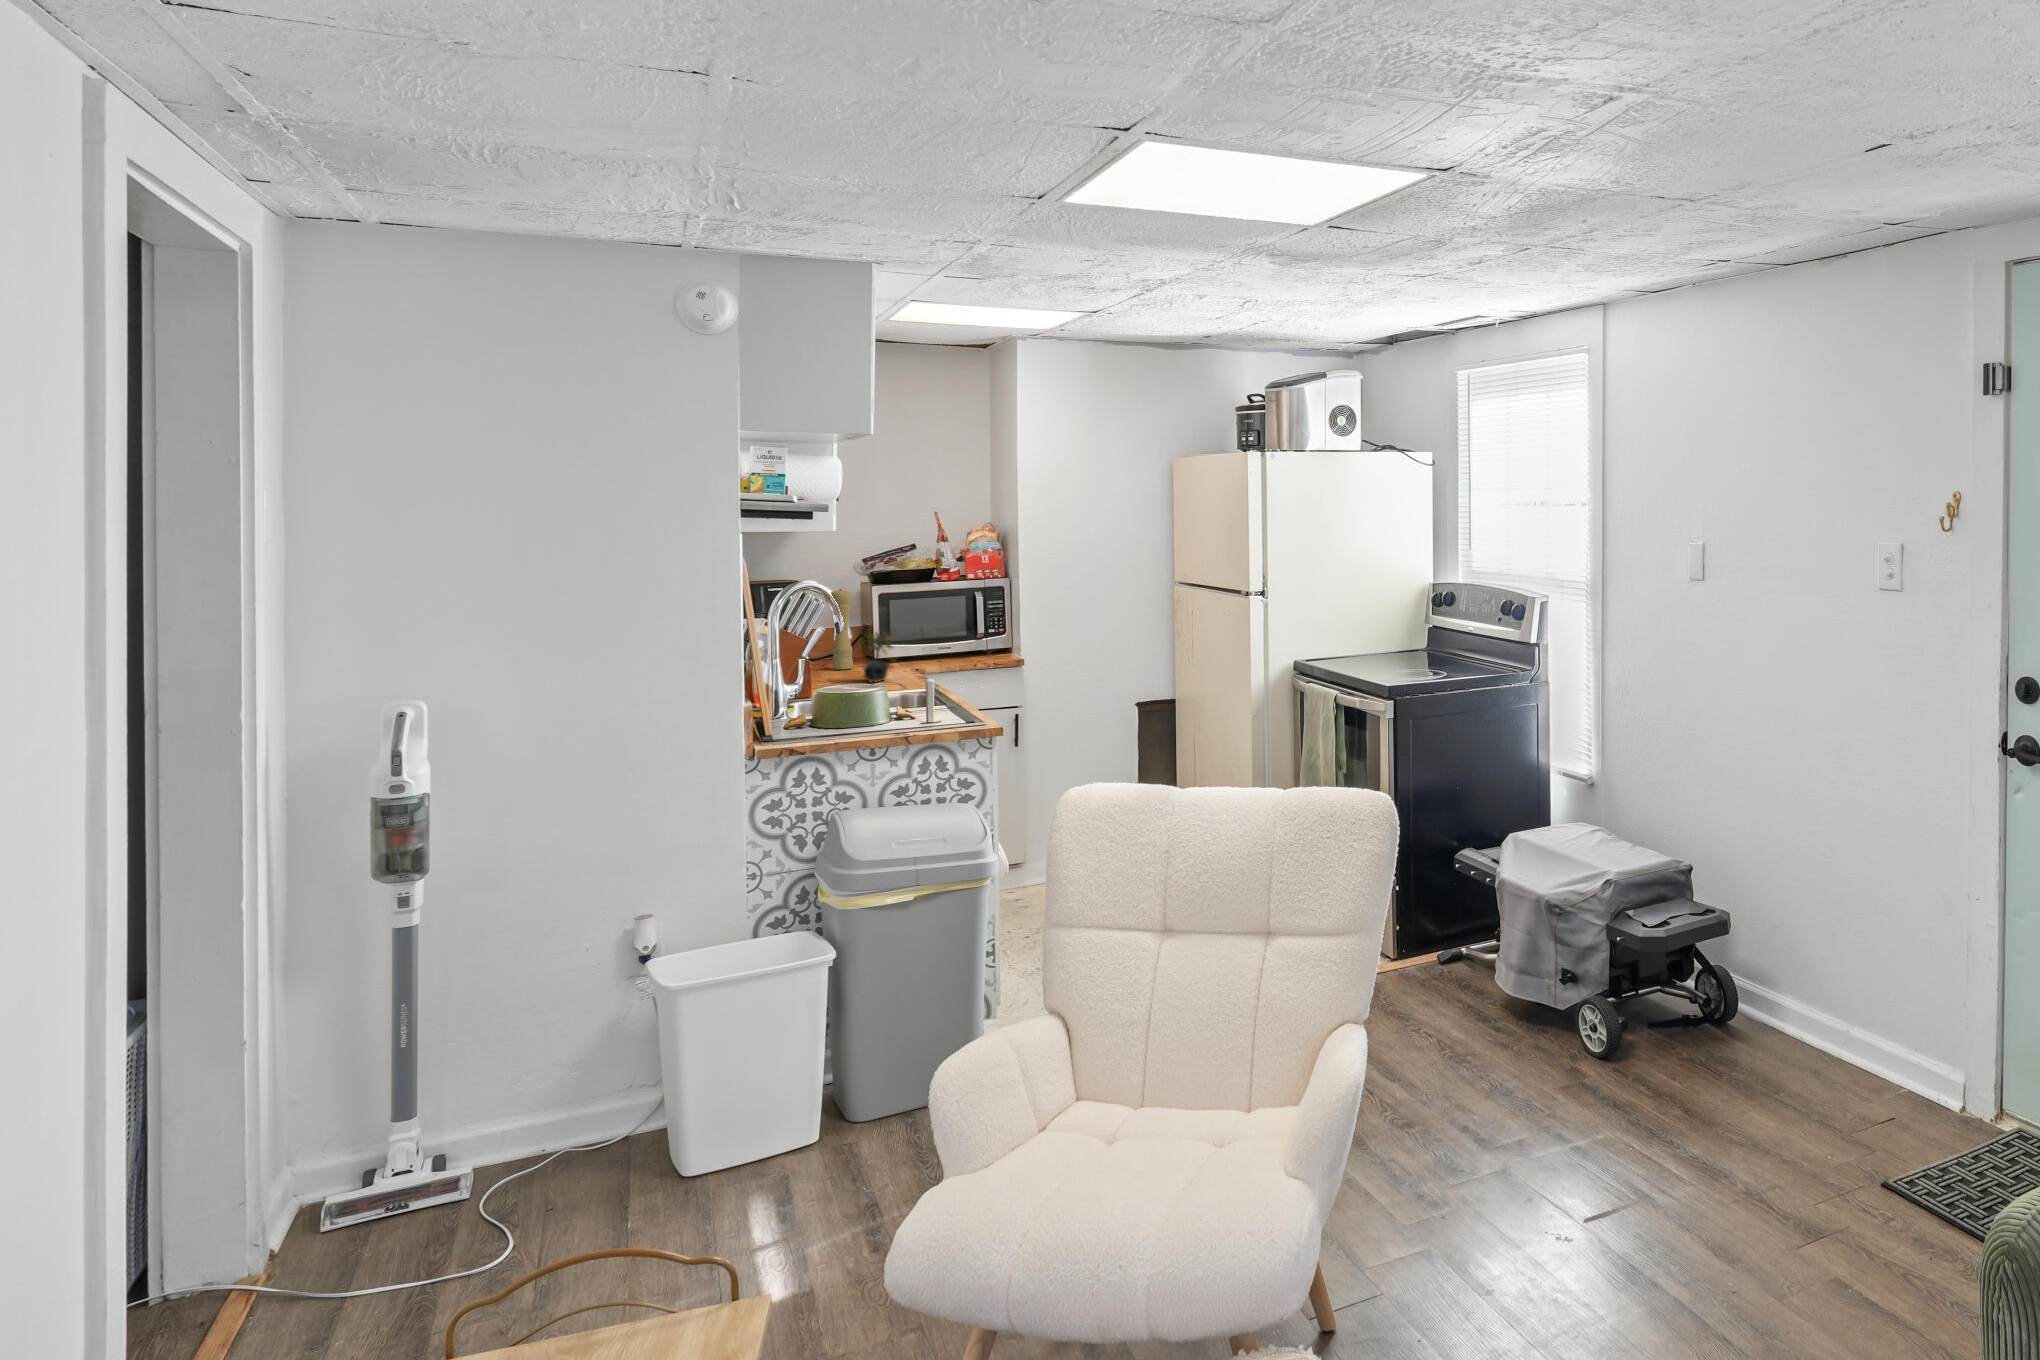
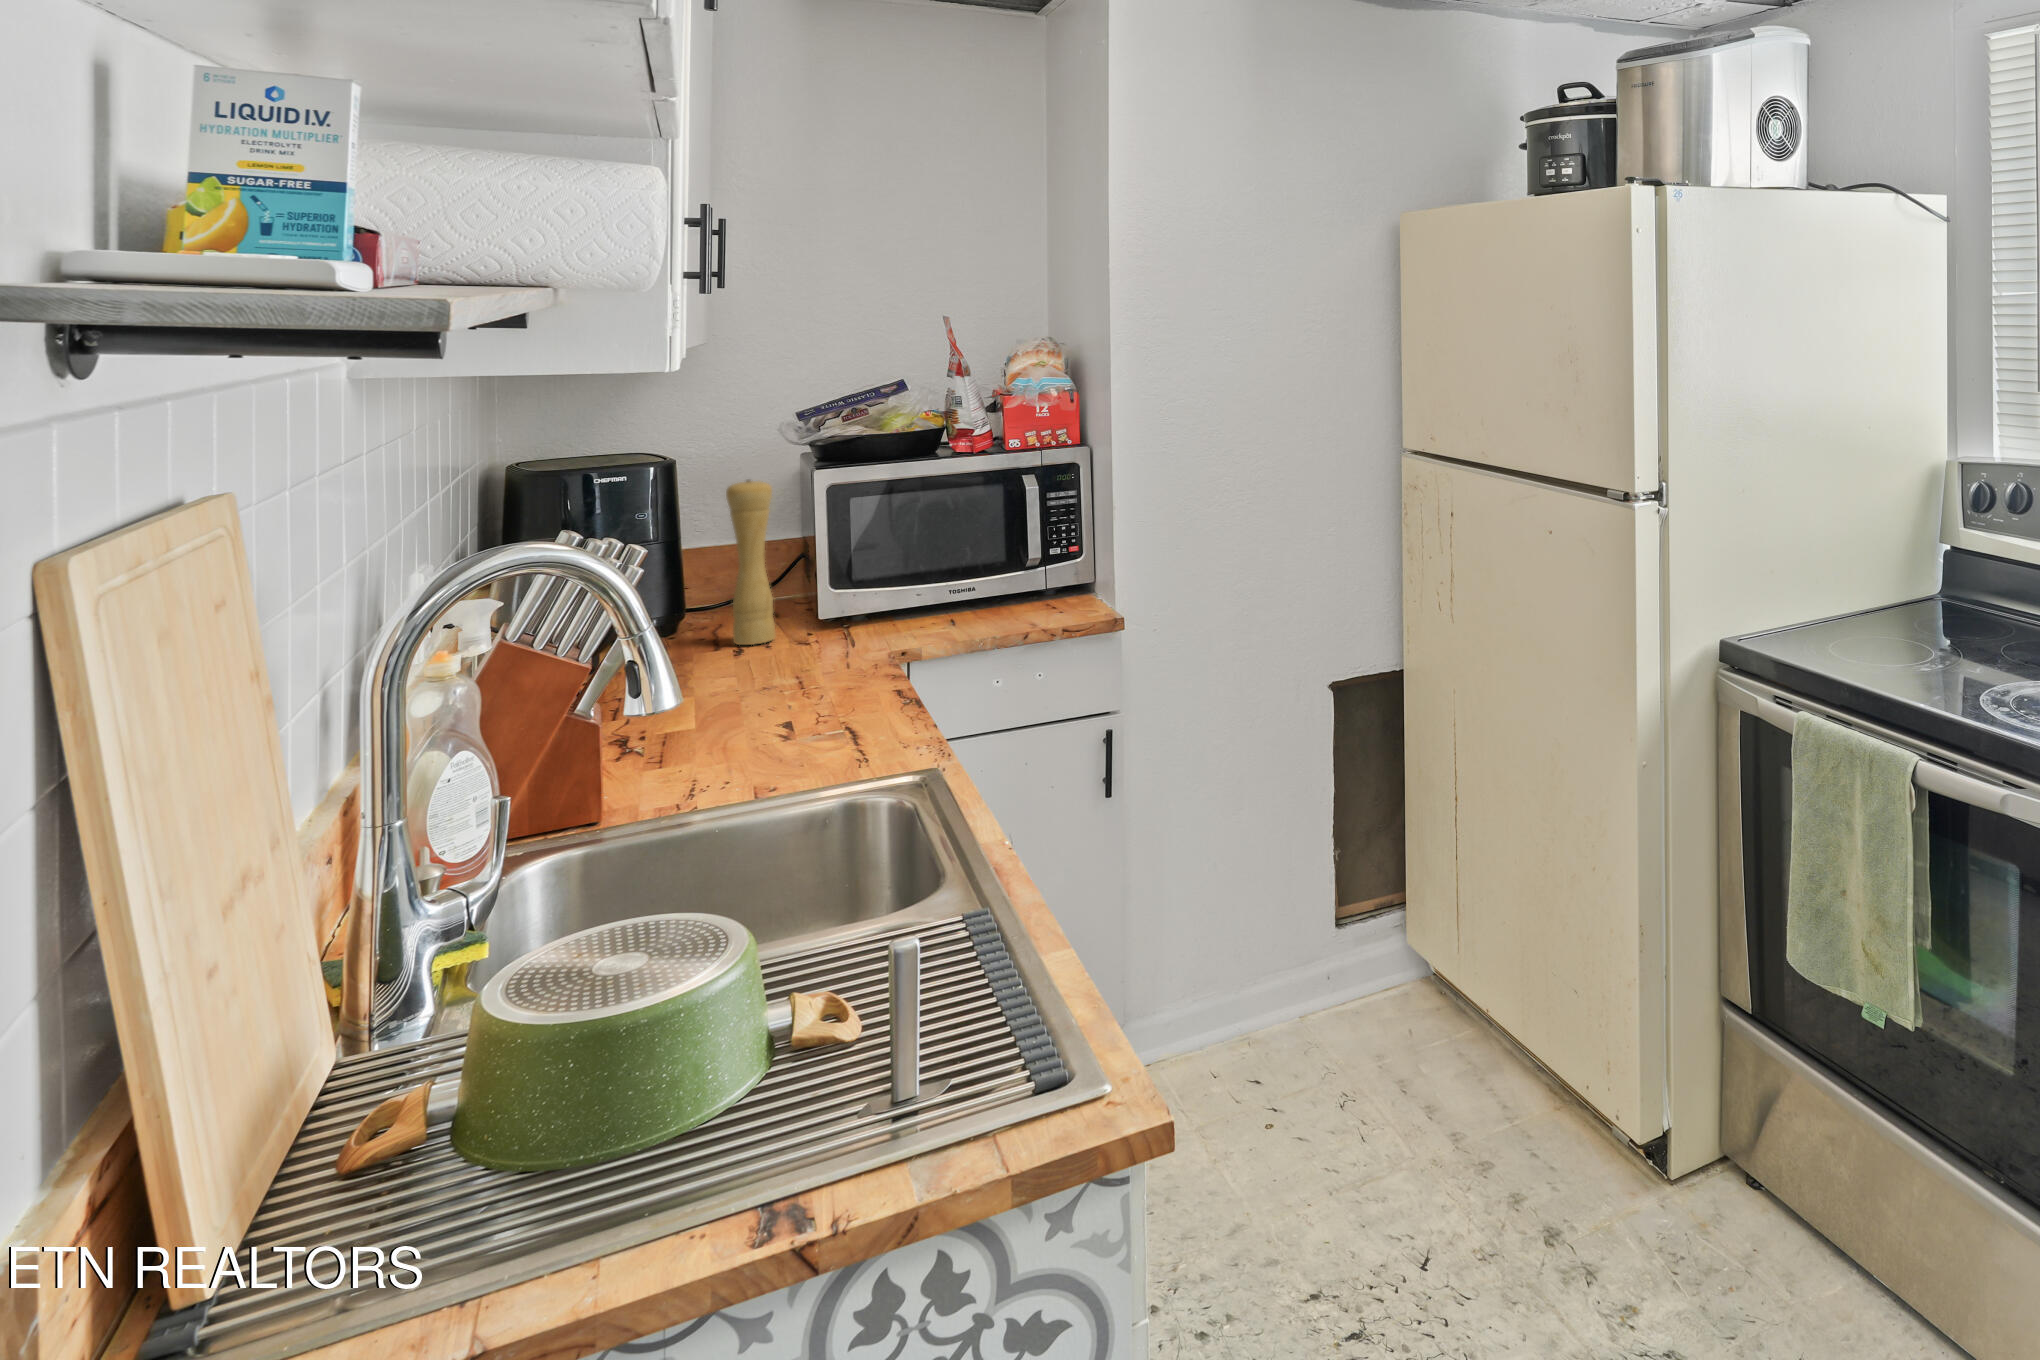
succulent plant: present [864,631,893,682] -> none [772,577,853,704]

